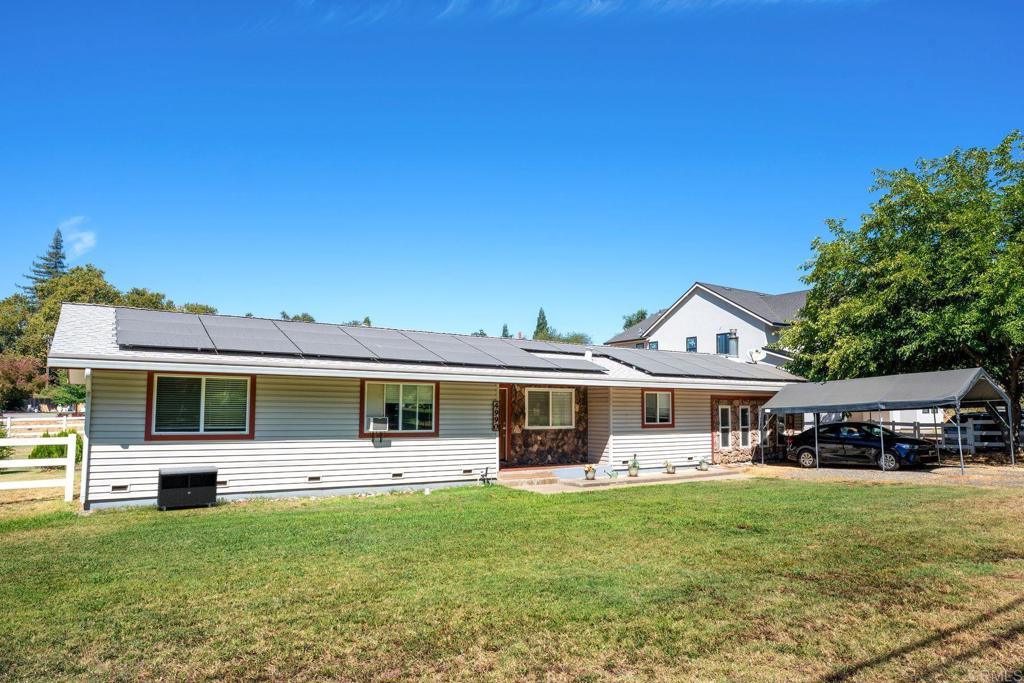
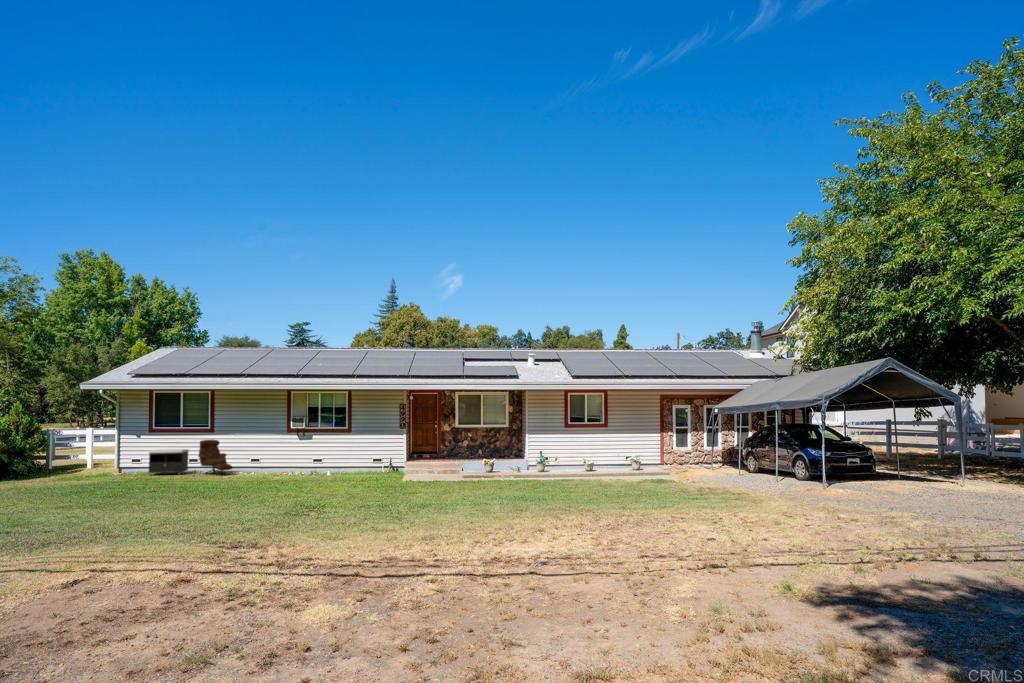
lounge chair: none [239,450,300,504] -> present [198,440,232,474]

